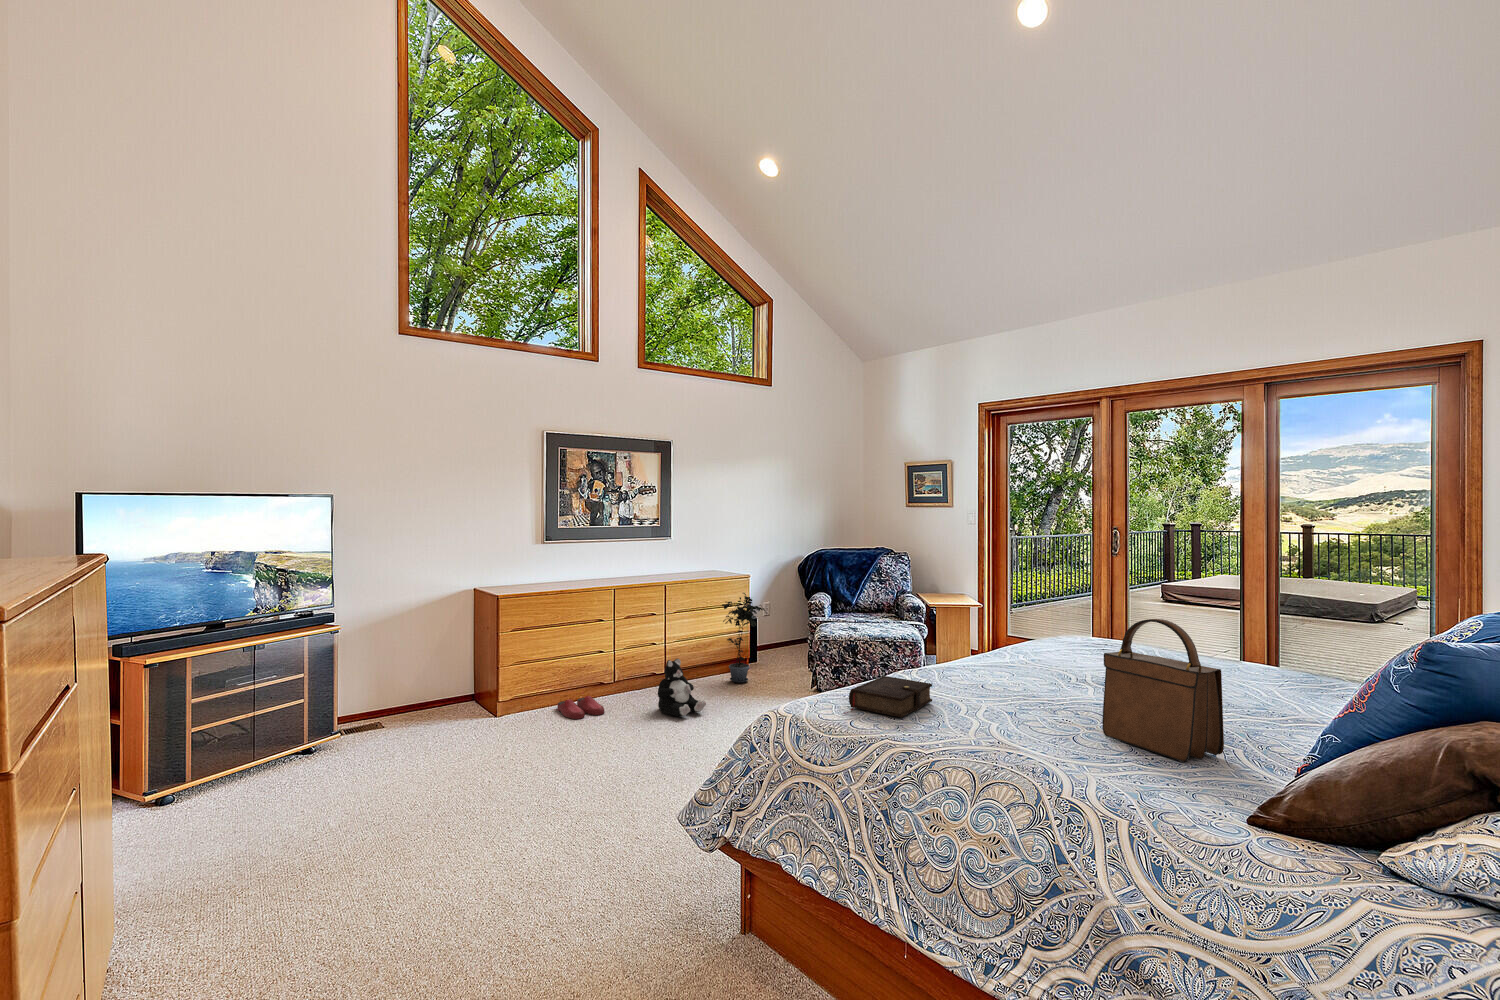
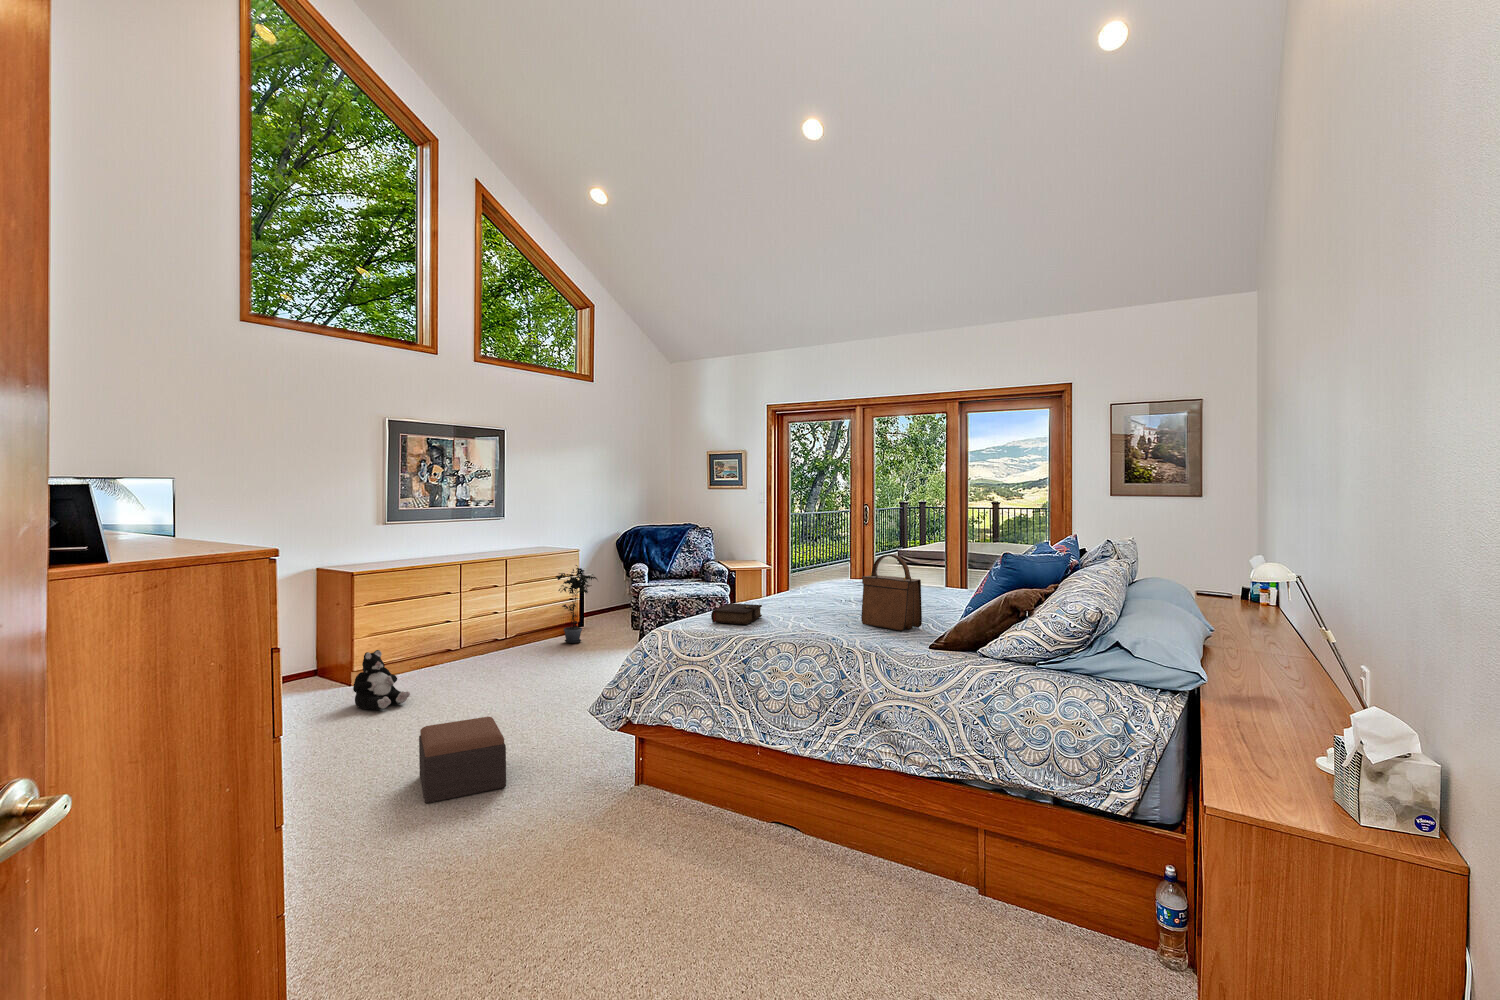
plush toy: present [658,659,706,716] -> present [353,650,410,710]
slippers: present [558,696,604,719] -> none [411,661,459,681]
footstool: none [473,795,583,913] -> present [419,717,506,803]

